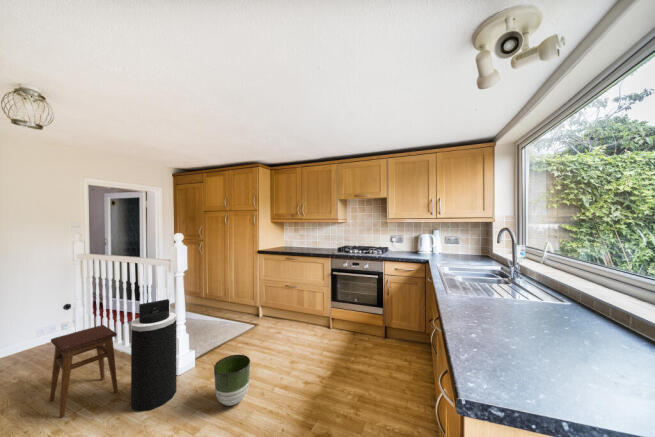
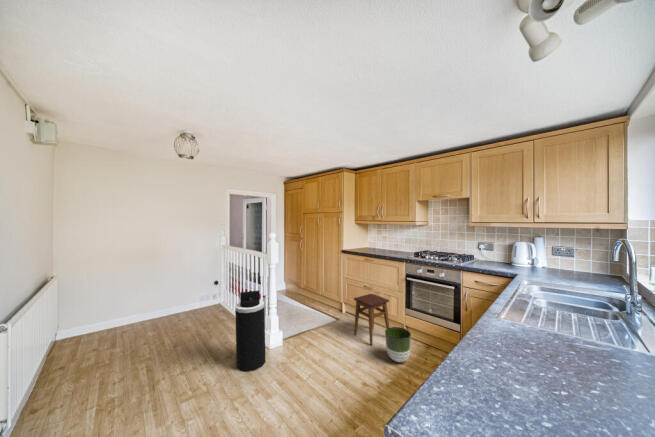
stool: present [50,325,118,418] -> present [354,294,389,345]
planter: present [214,355,250,406] -> present [385,327,411,362]

